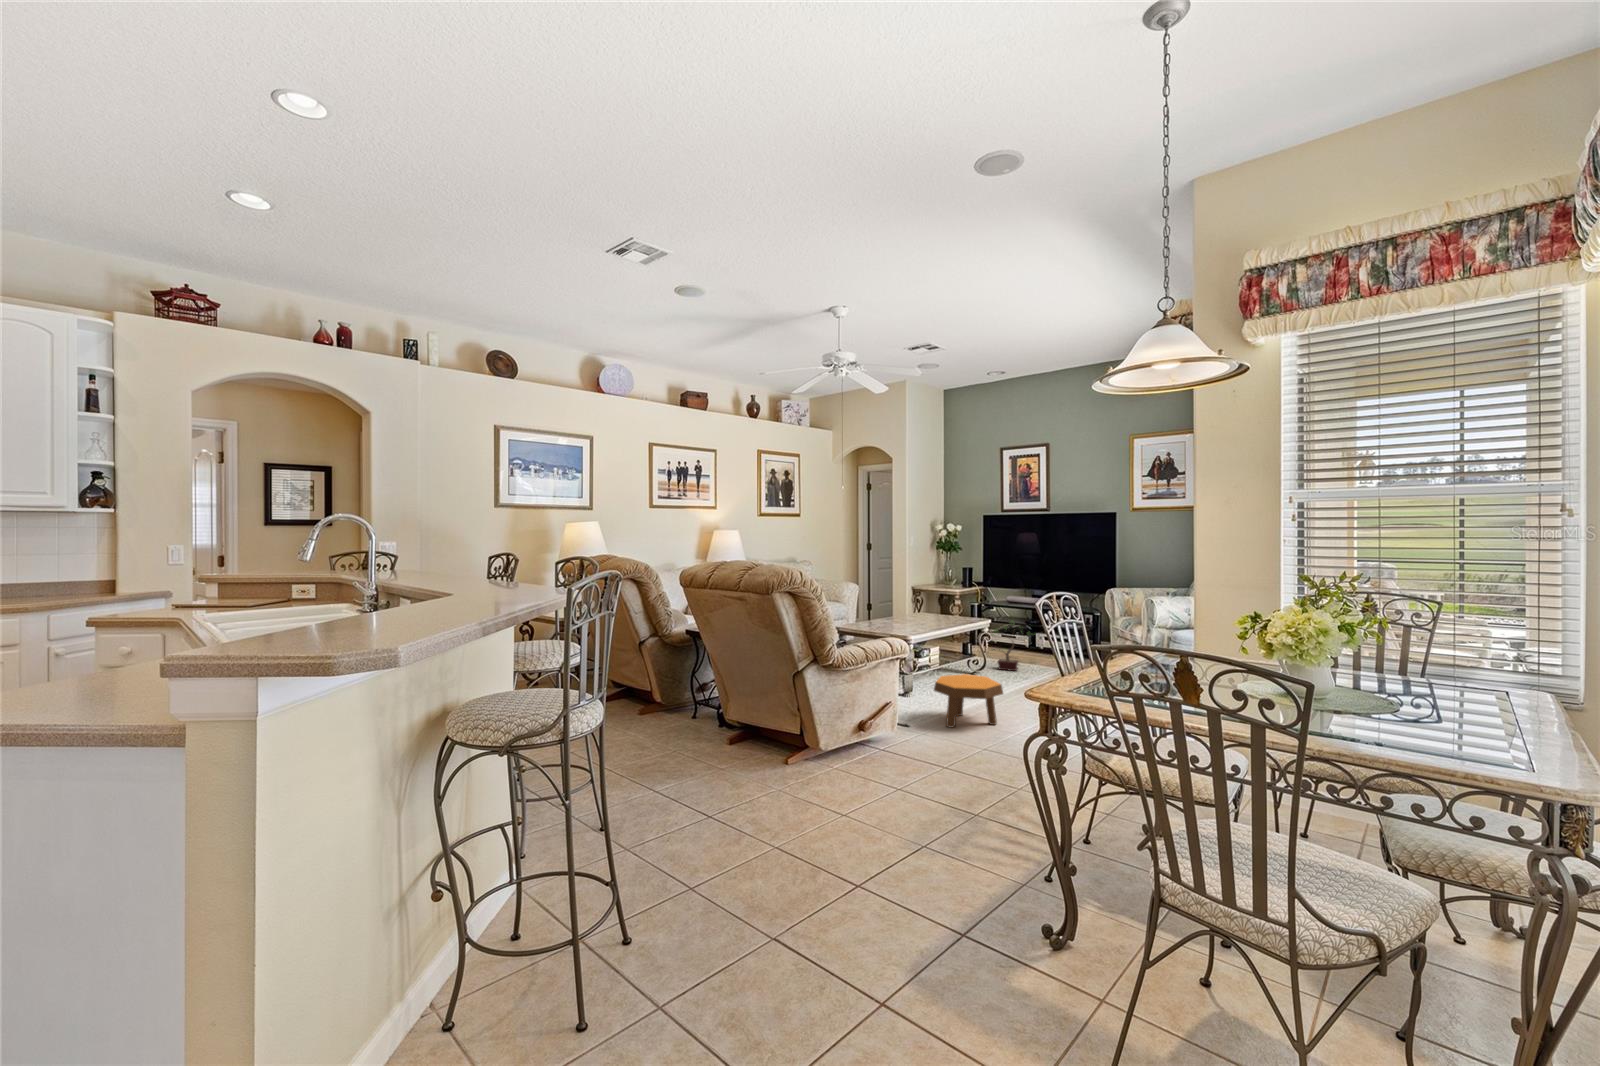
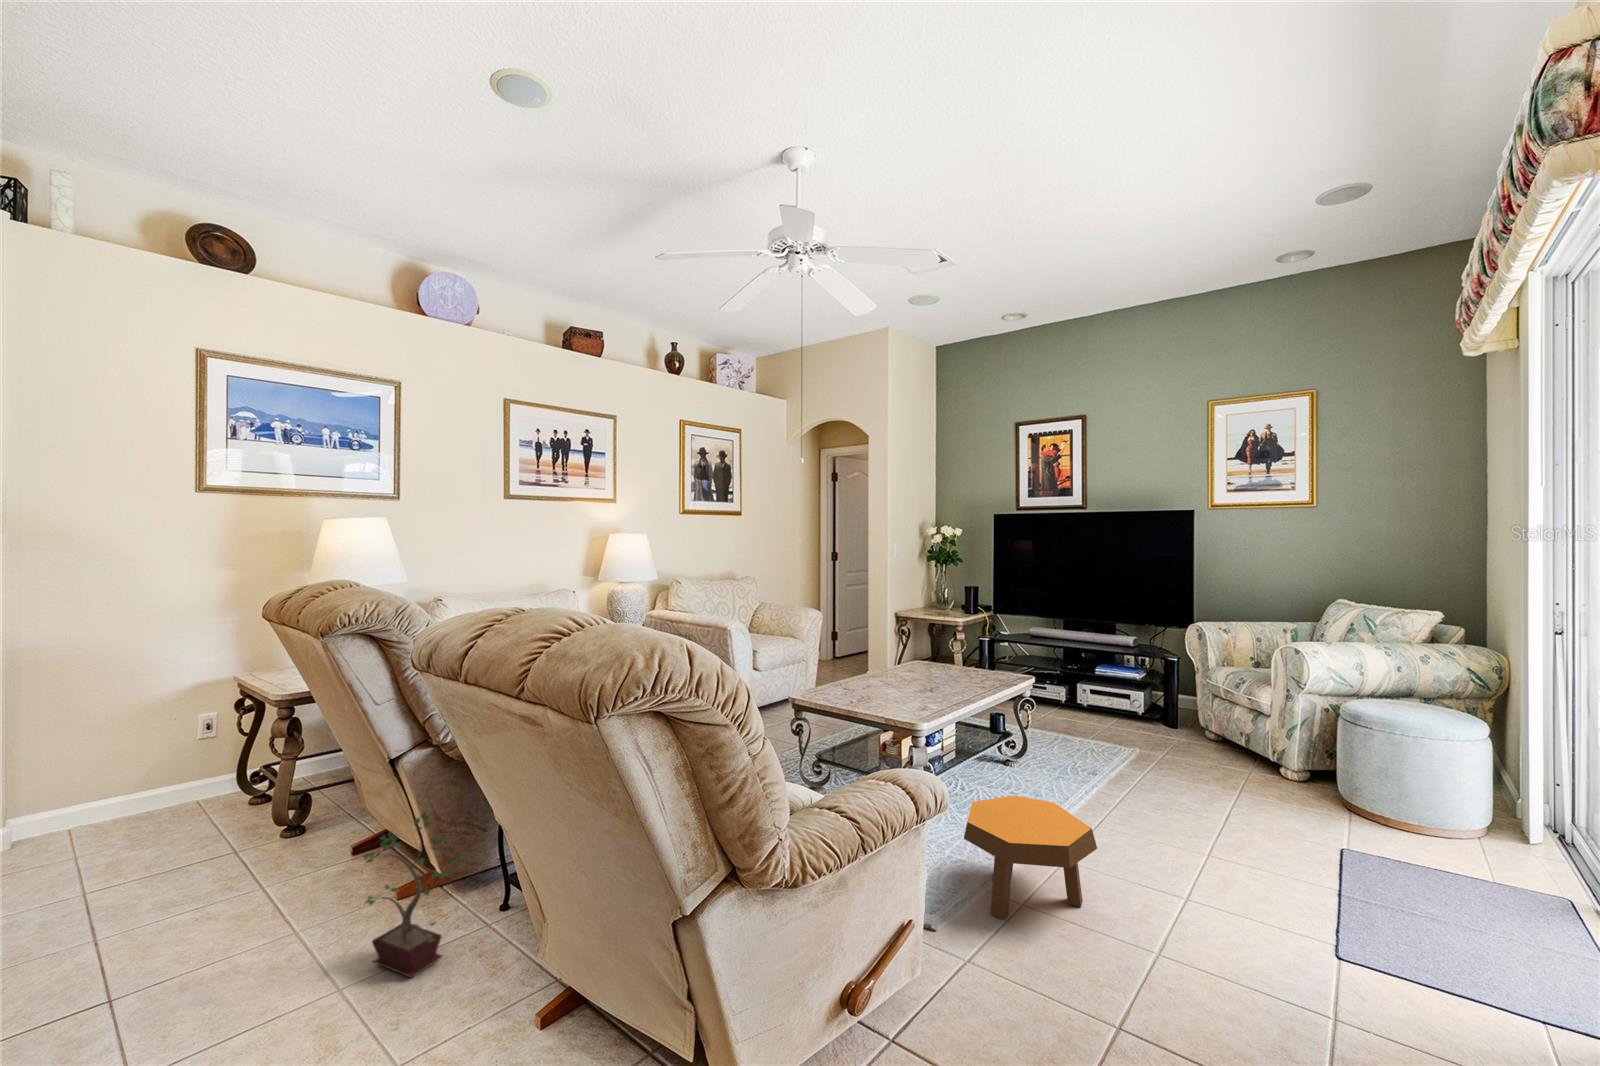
potted plant: present [993,621,1029,671] -> present [364,812,463,977]

